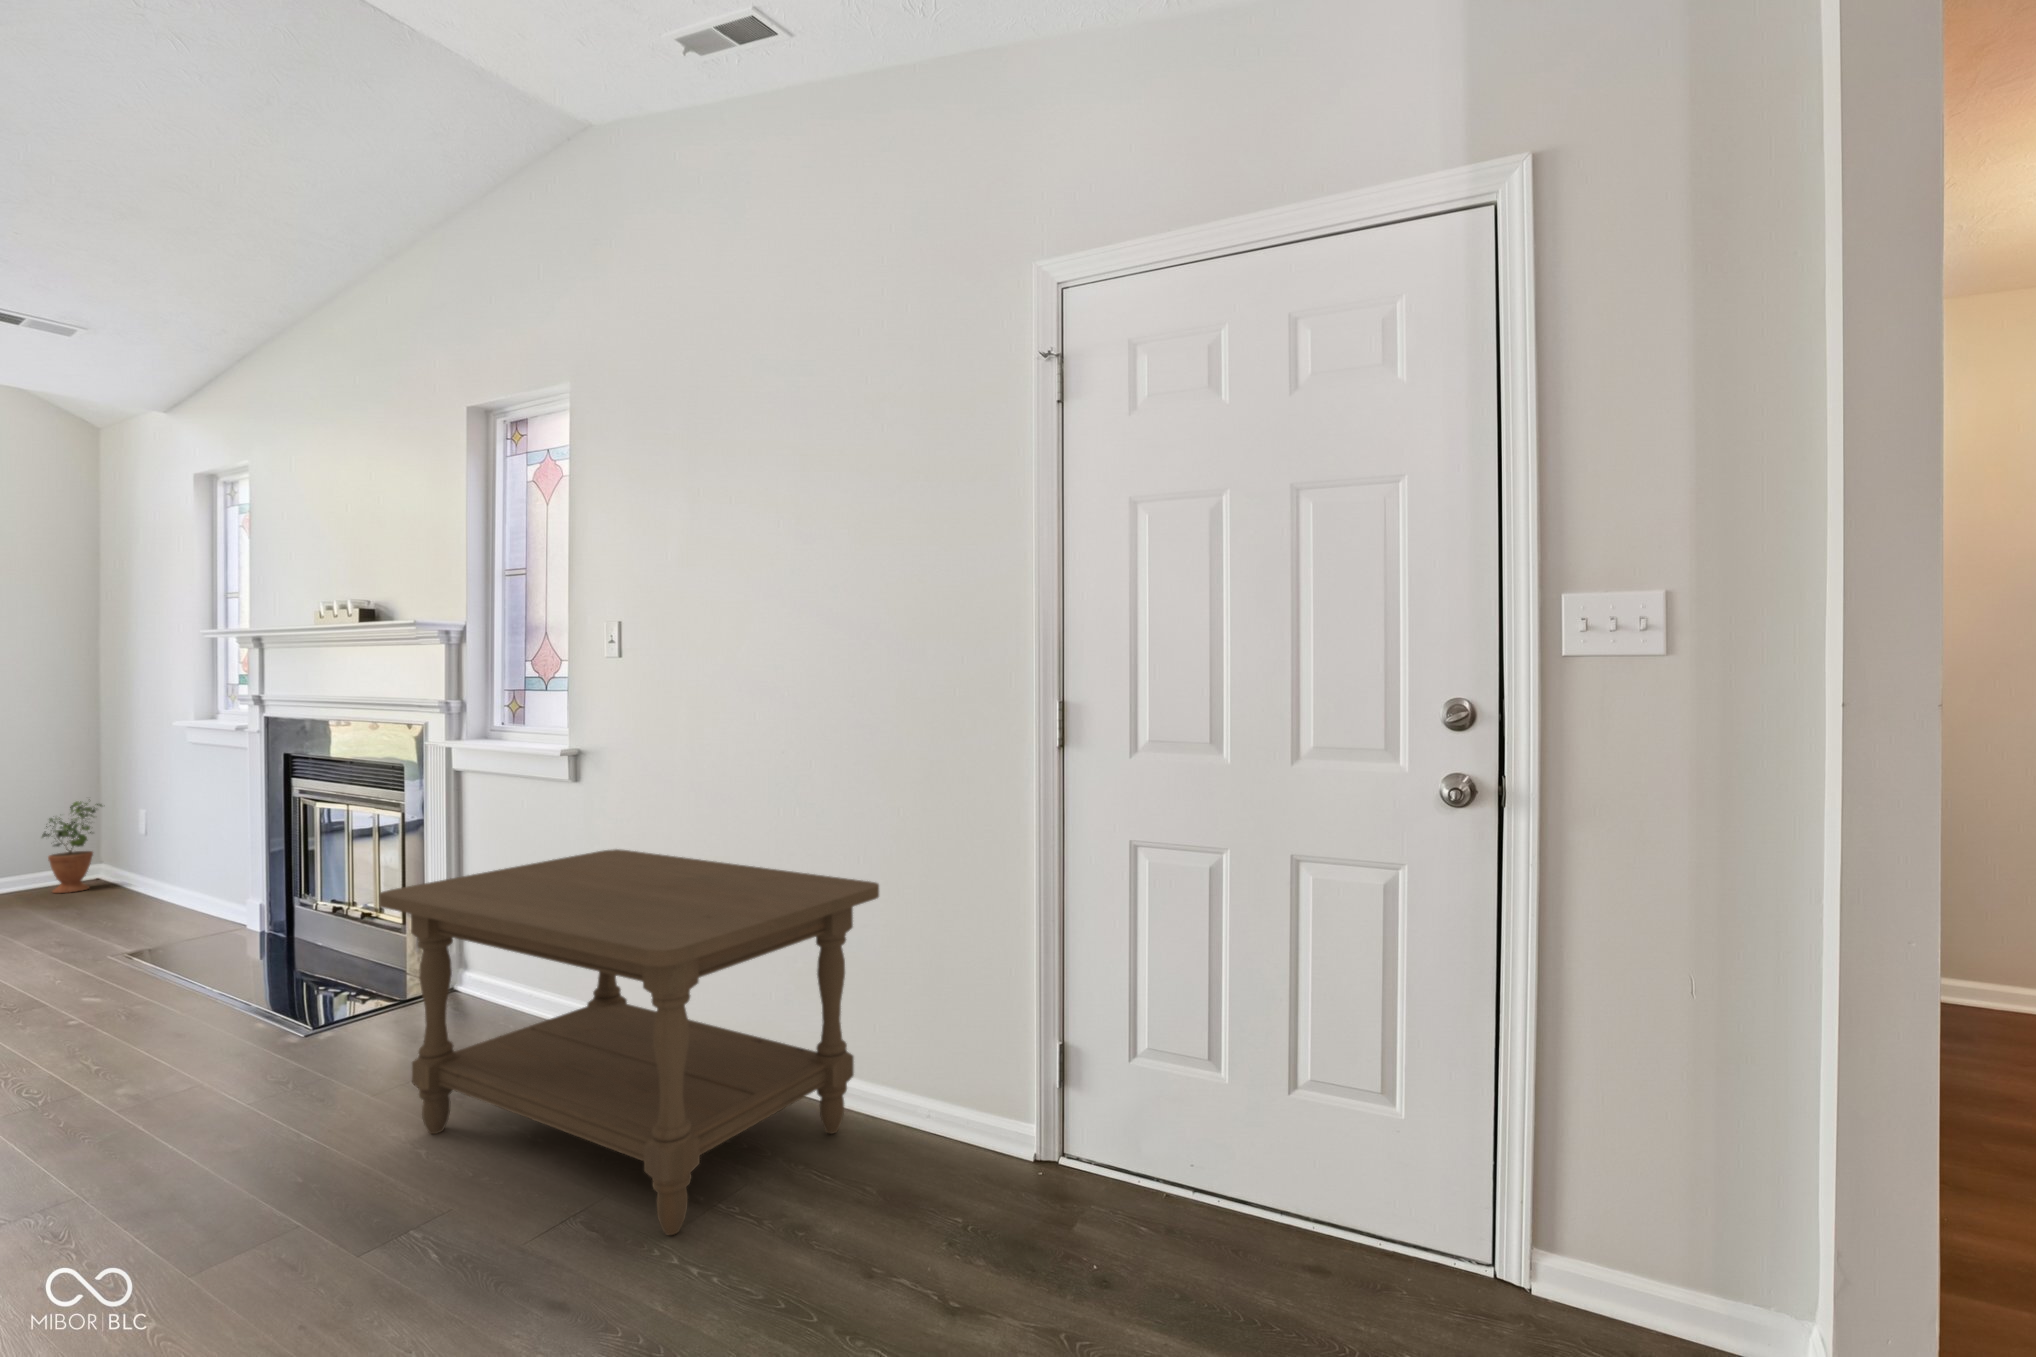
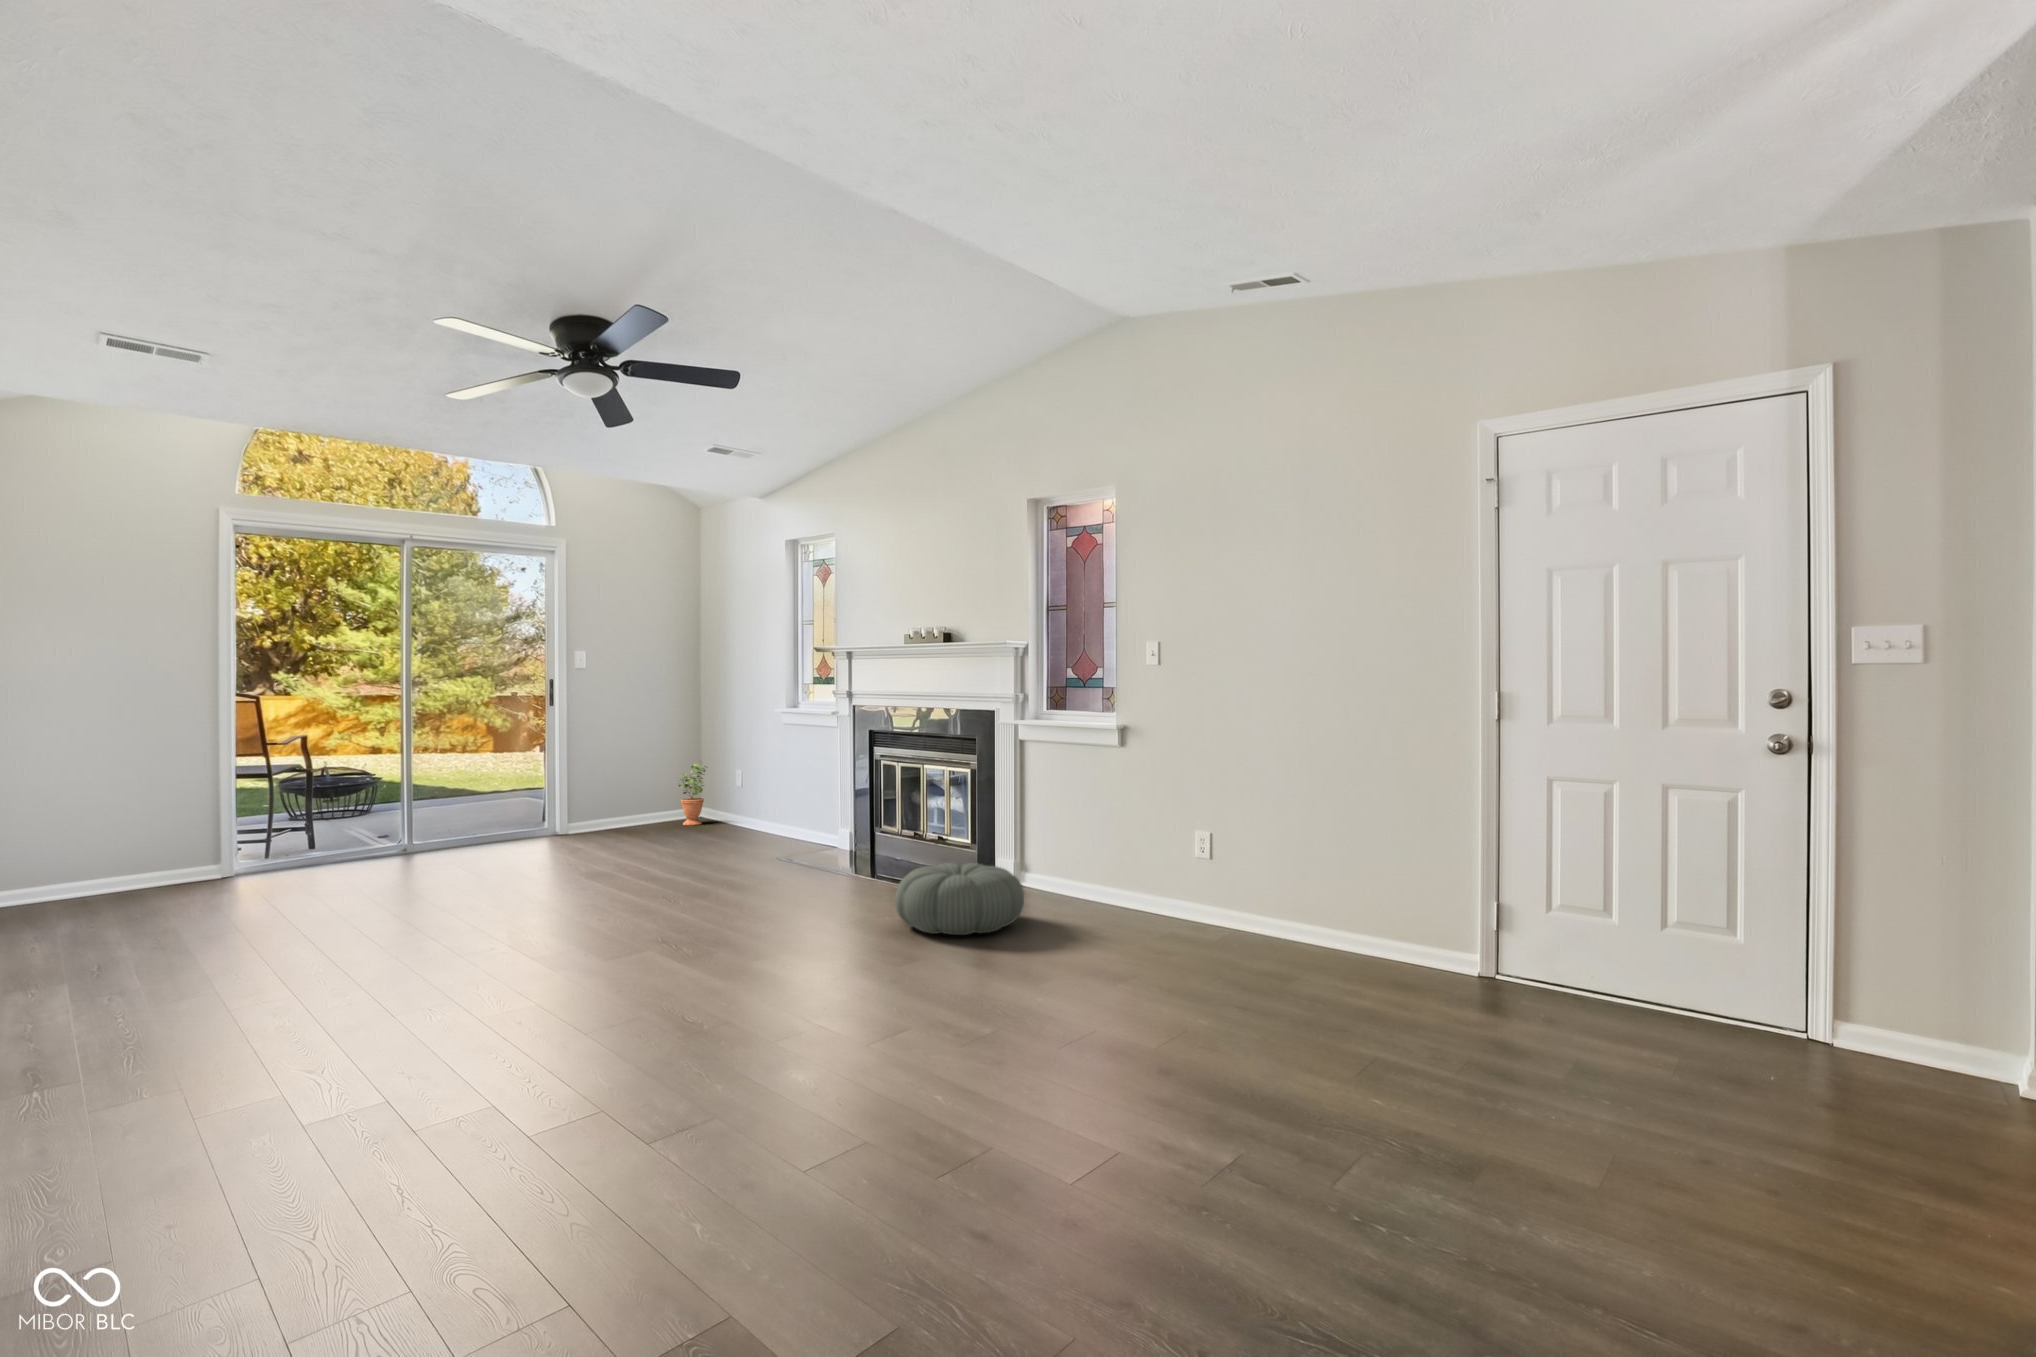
coffee table: present [379,849,879,1235] -> none [1065,789,1366,985]
pouf: none [63,990,355,1147] -> present [895,863,1024,935]

